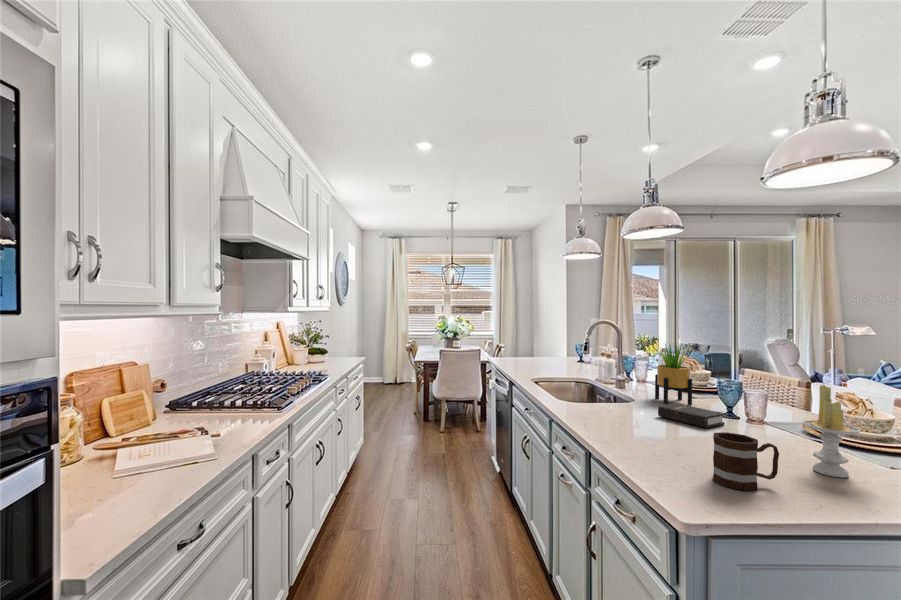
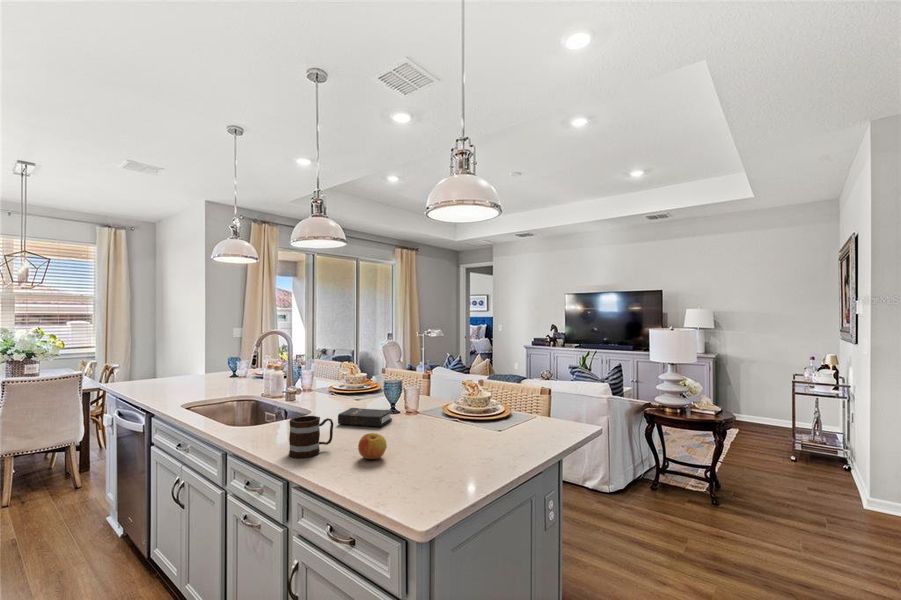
potted plant: present [655,344,692,405] -> none [326,349,361,410]
candle: present [802,385,860,478] -> none [454,377,487,446]
apple: none [664,428,698,456] -> present [358,433,387,459]
mug: present [713,432,779,491] -> present [289,416,333,458]

